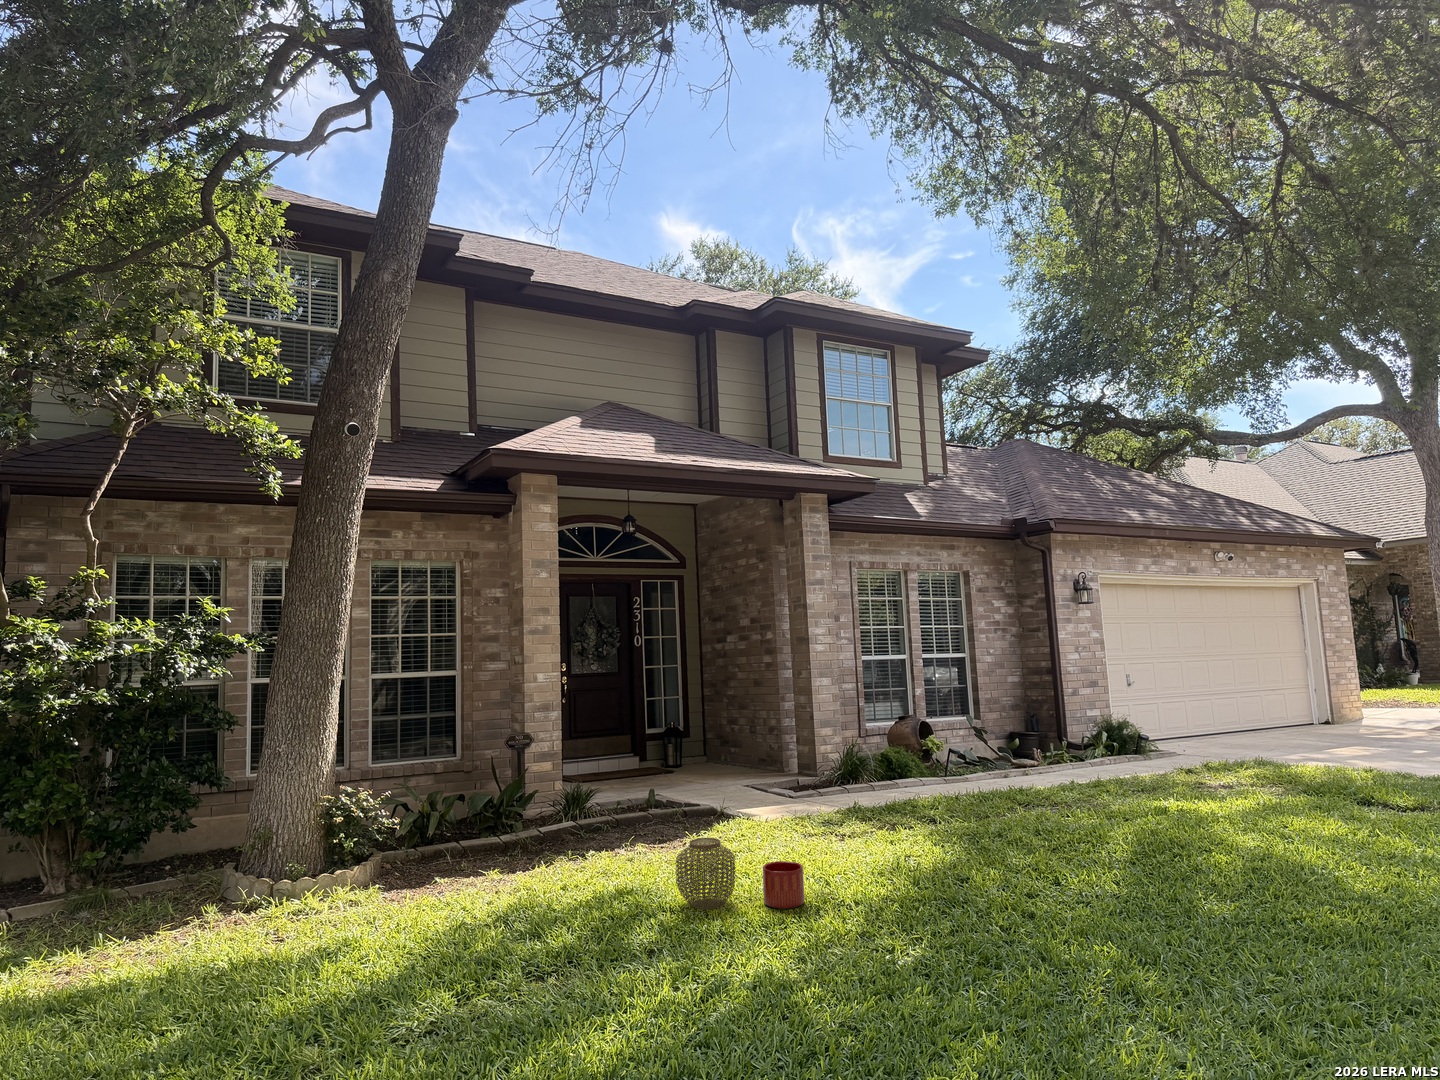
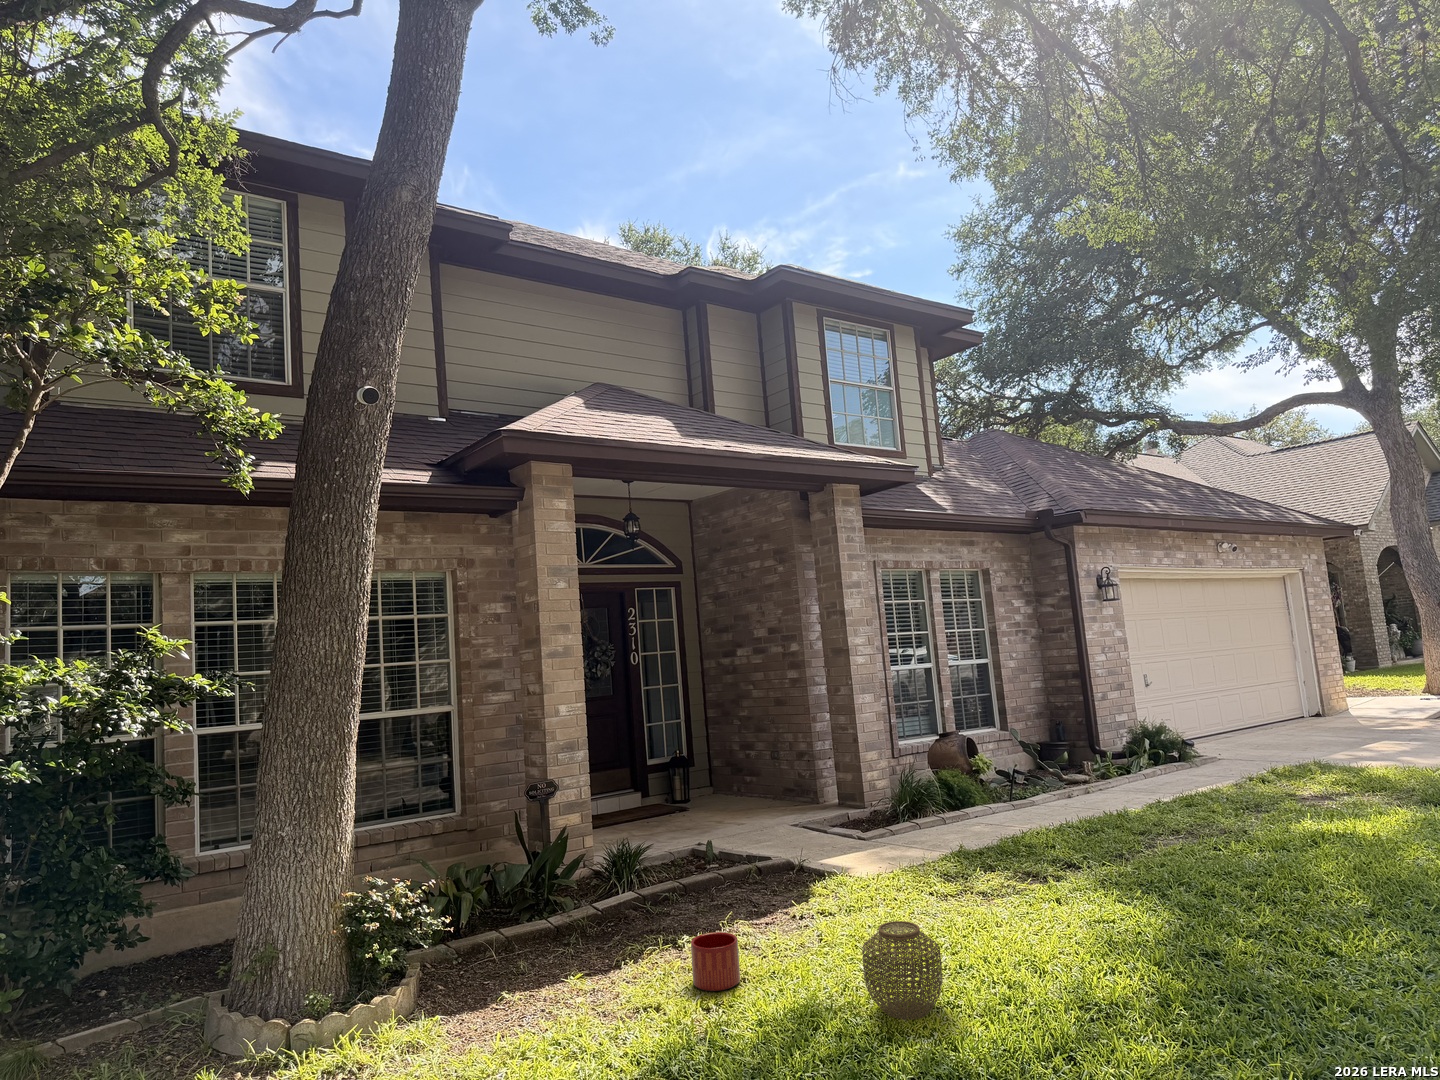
planter: present [763,861,805,909] -> present [691,932,740,991]

